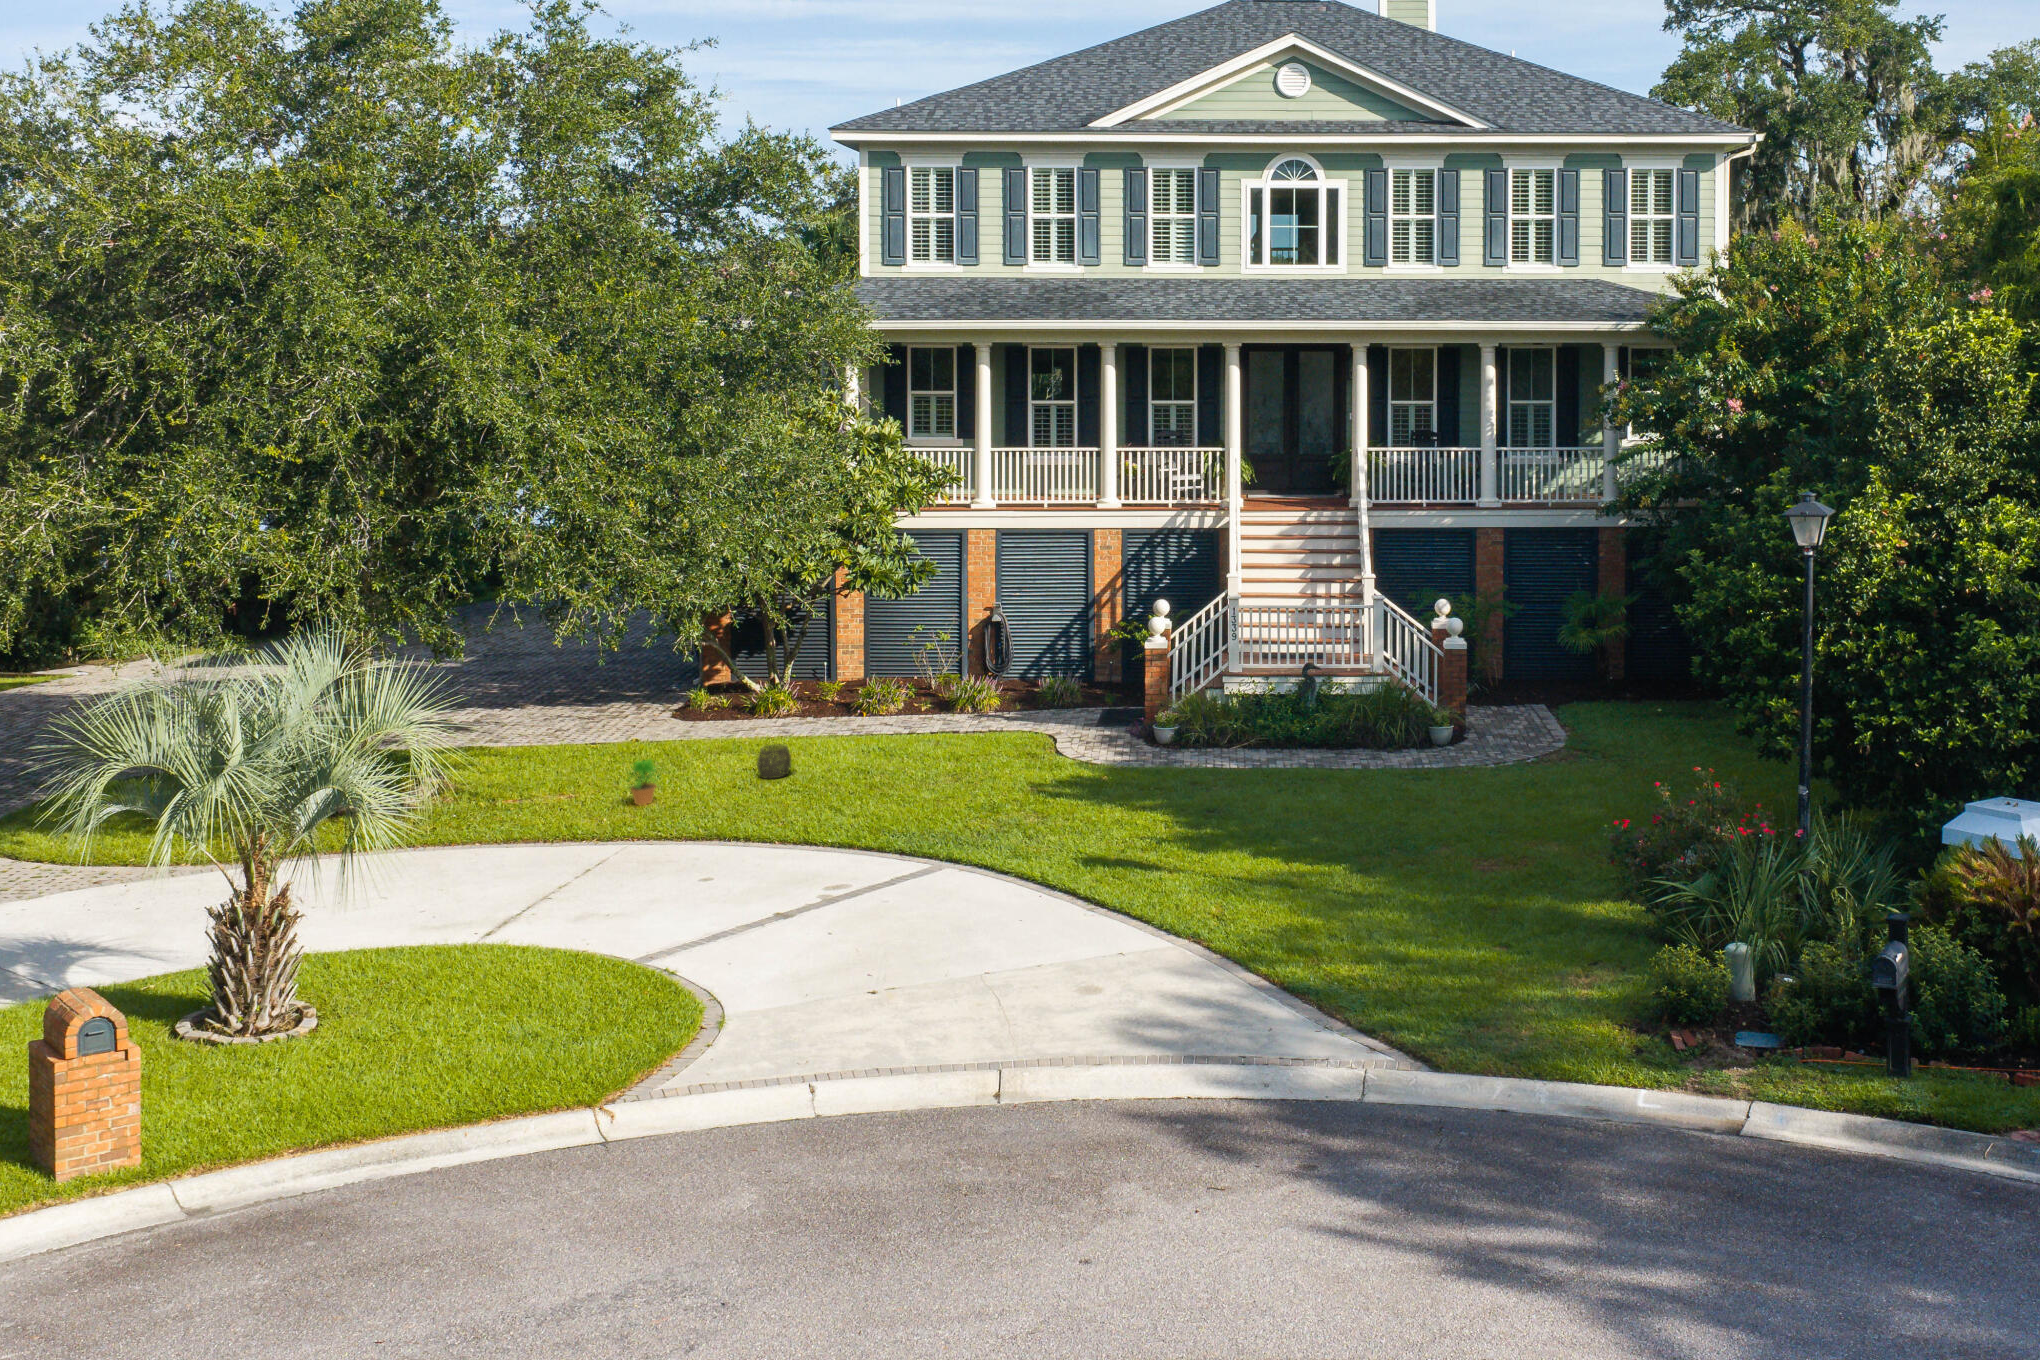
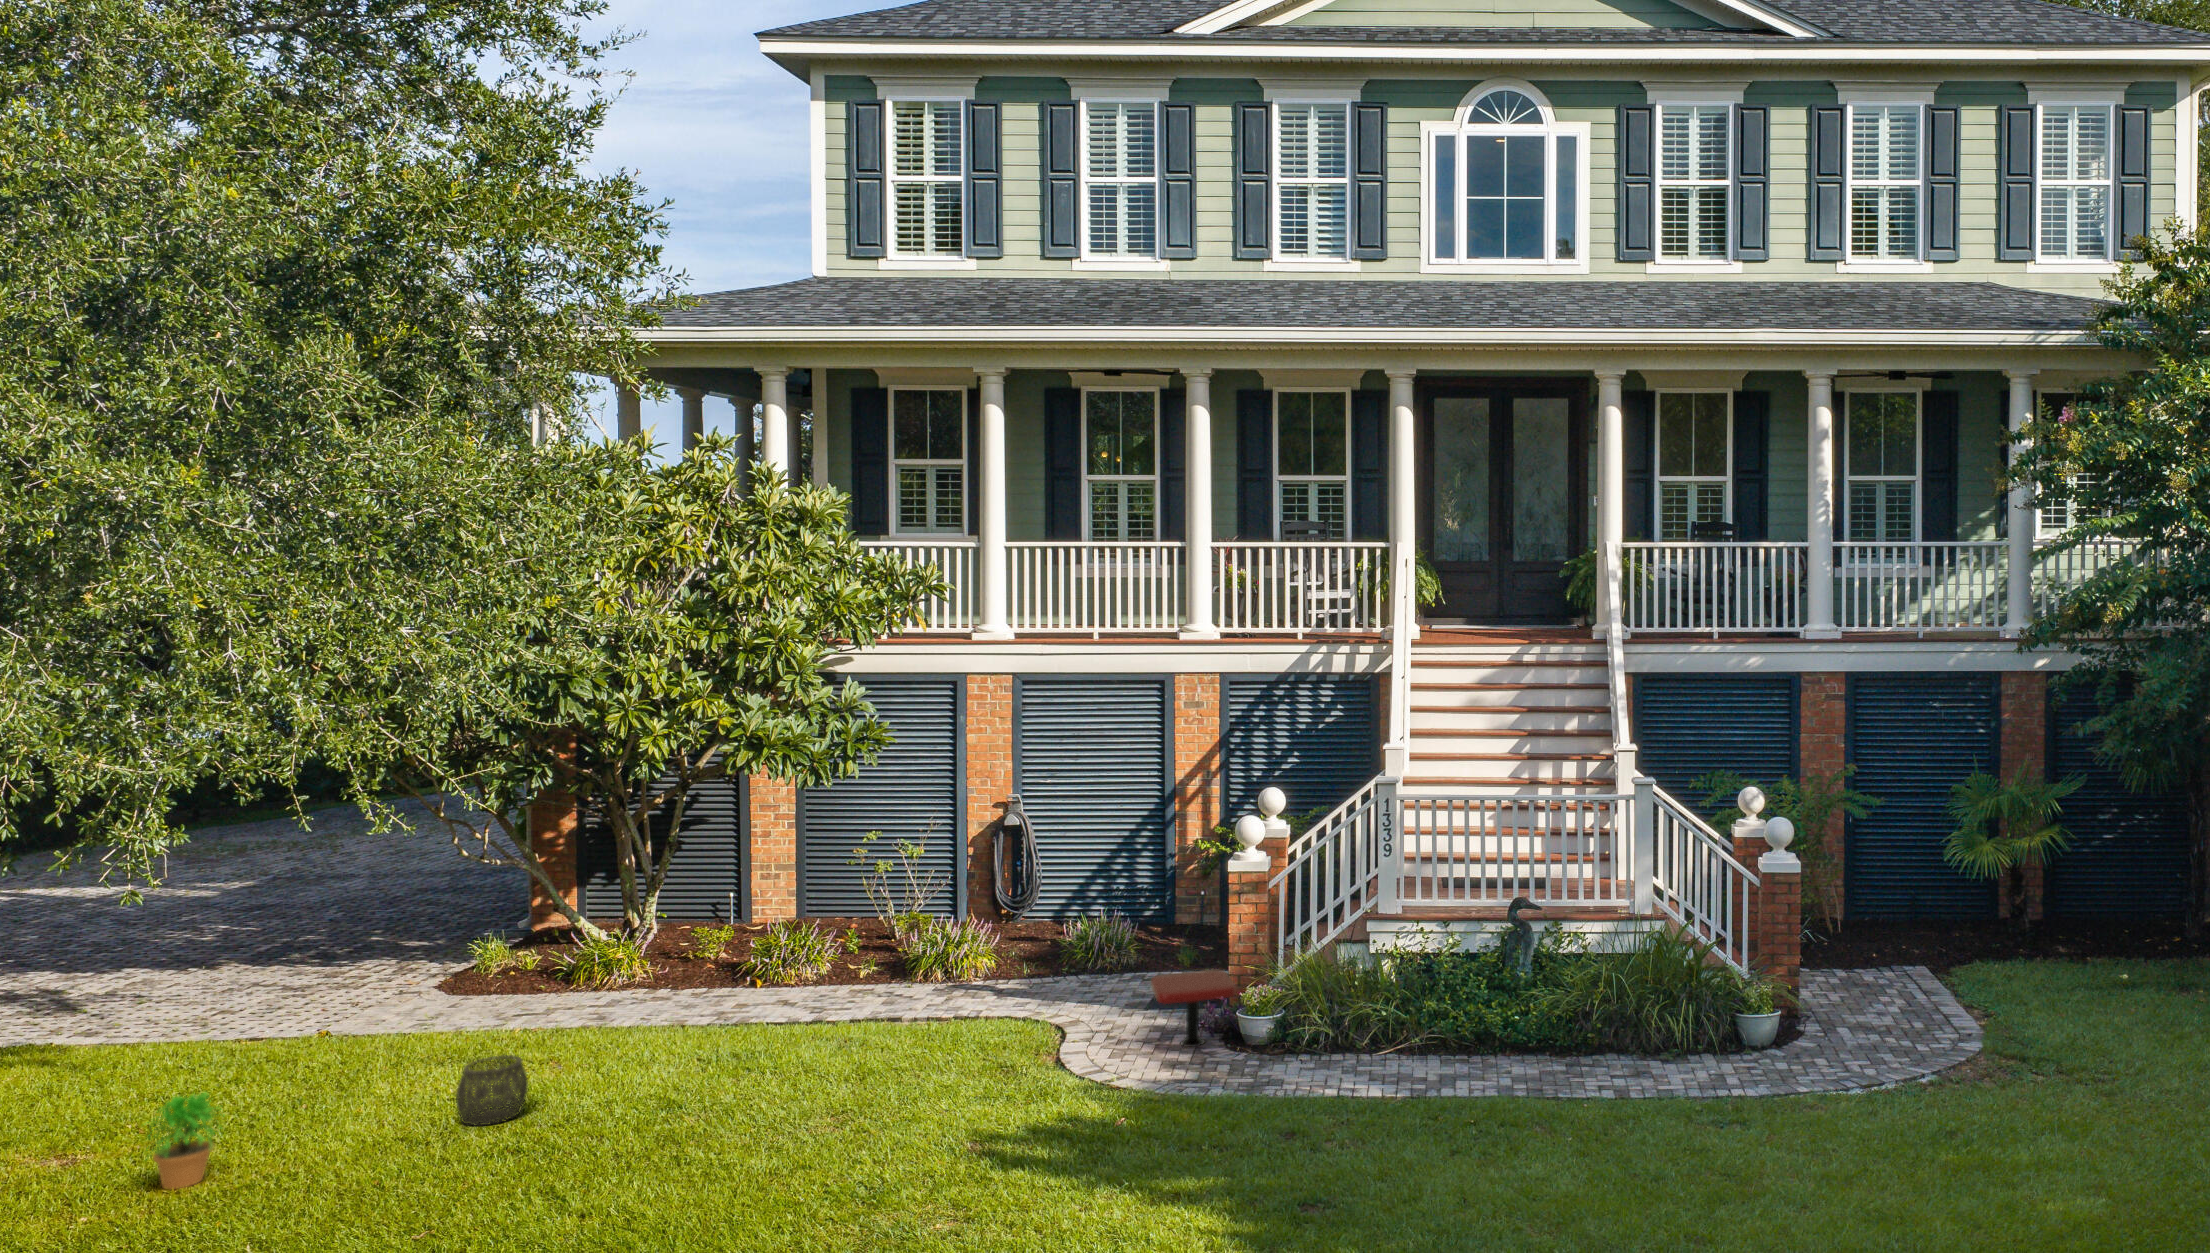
pedestal table: none [1106,702,1154,743] -> present [1151,970,1236,1047]

